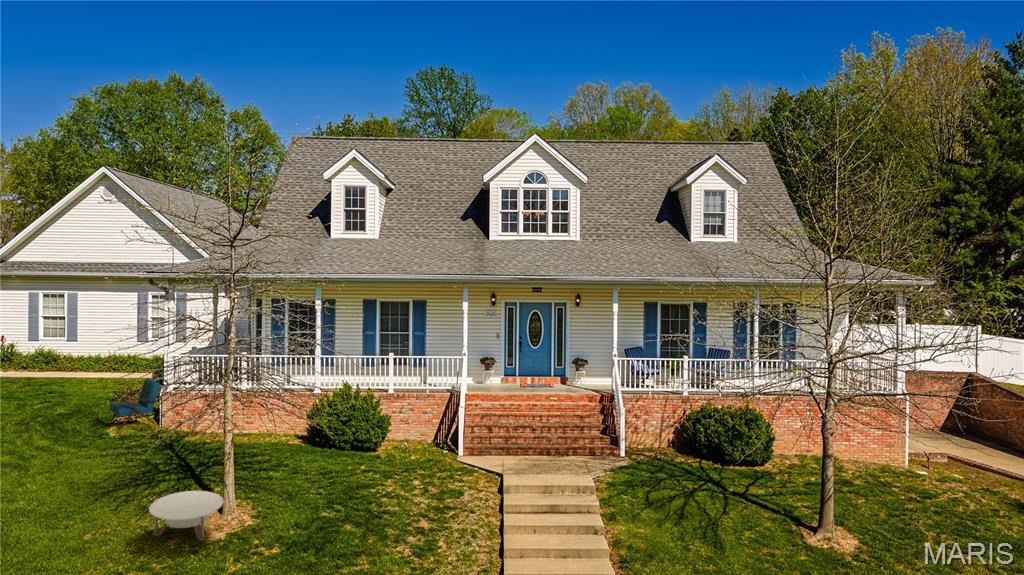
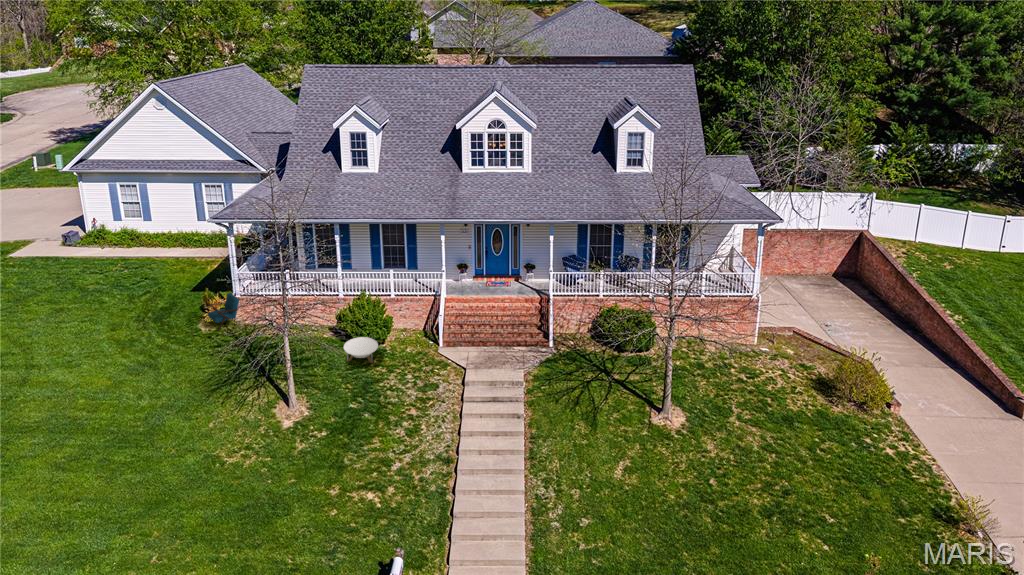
round table: present [149,491,223,541] -> present [344,337,378,363]

